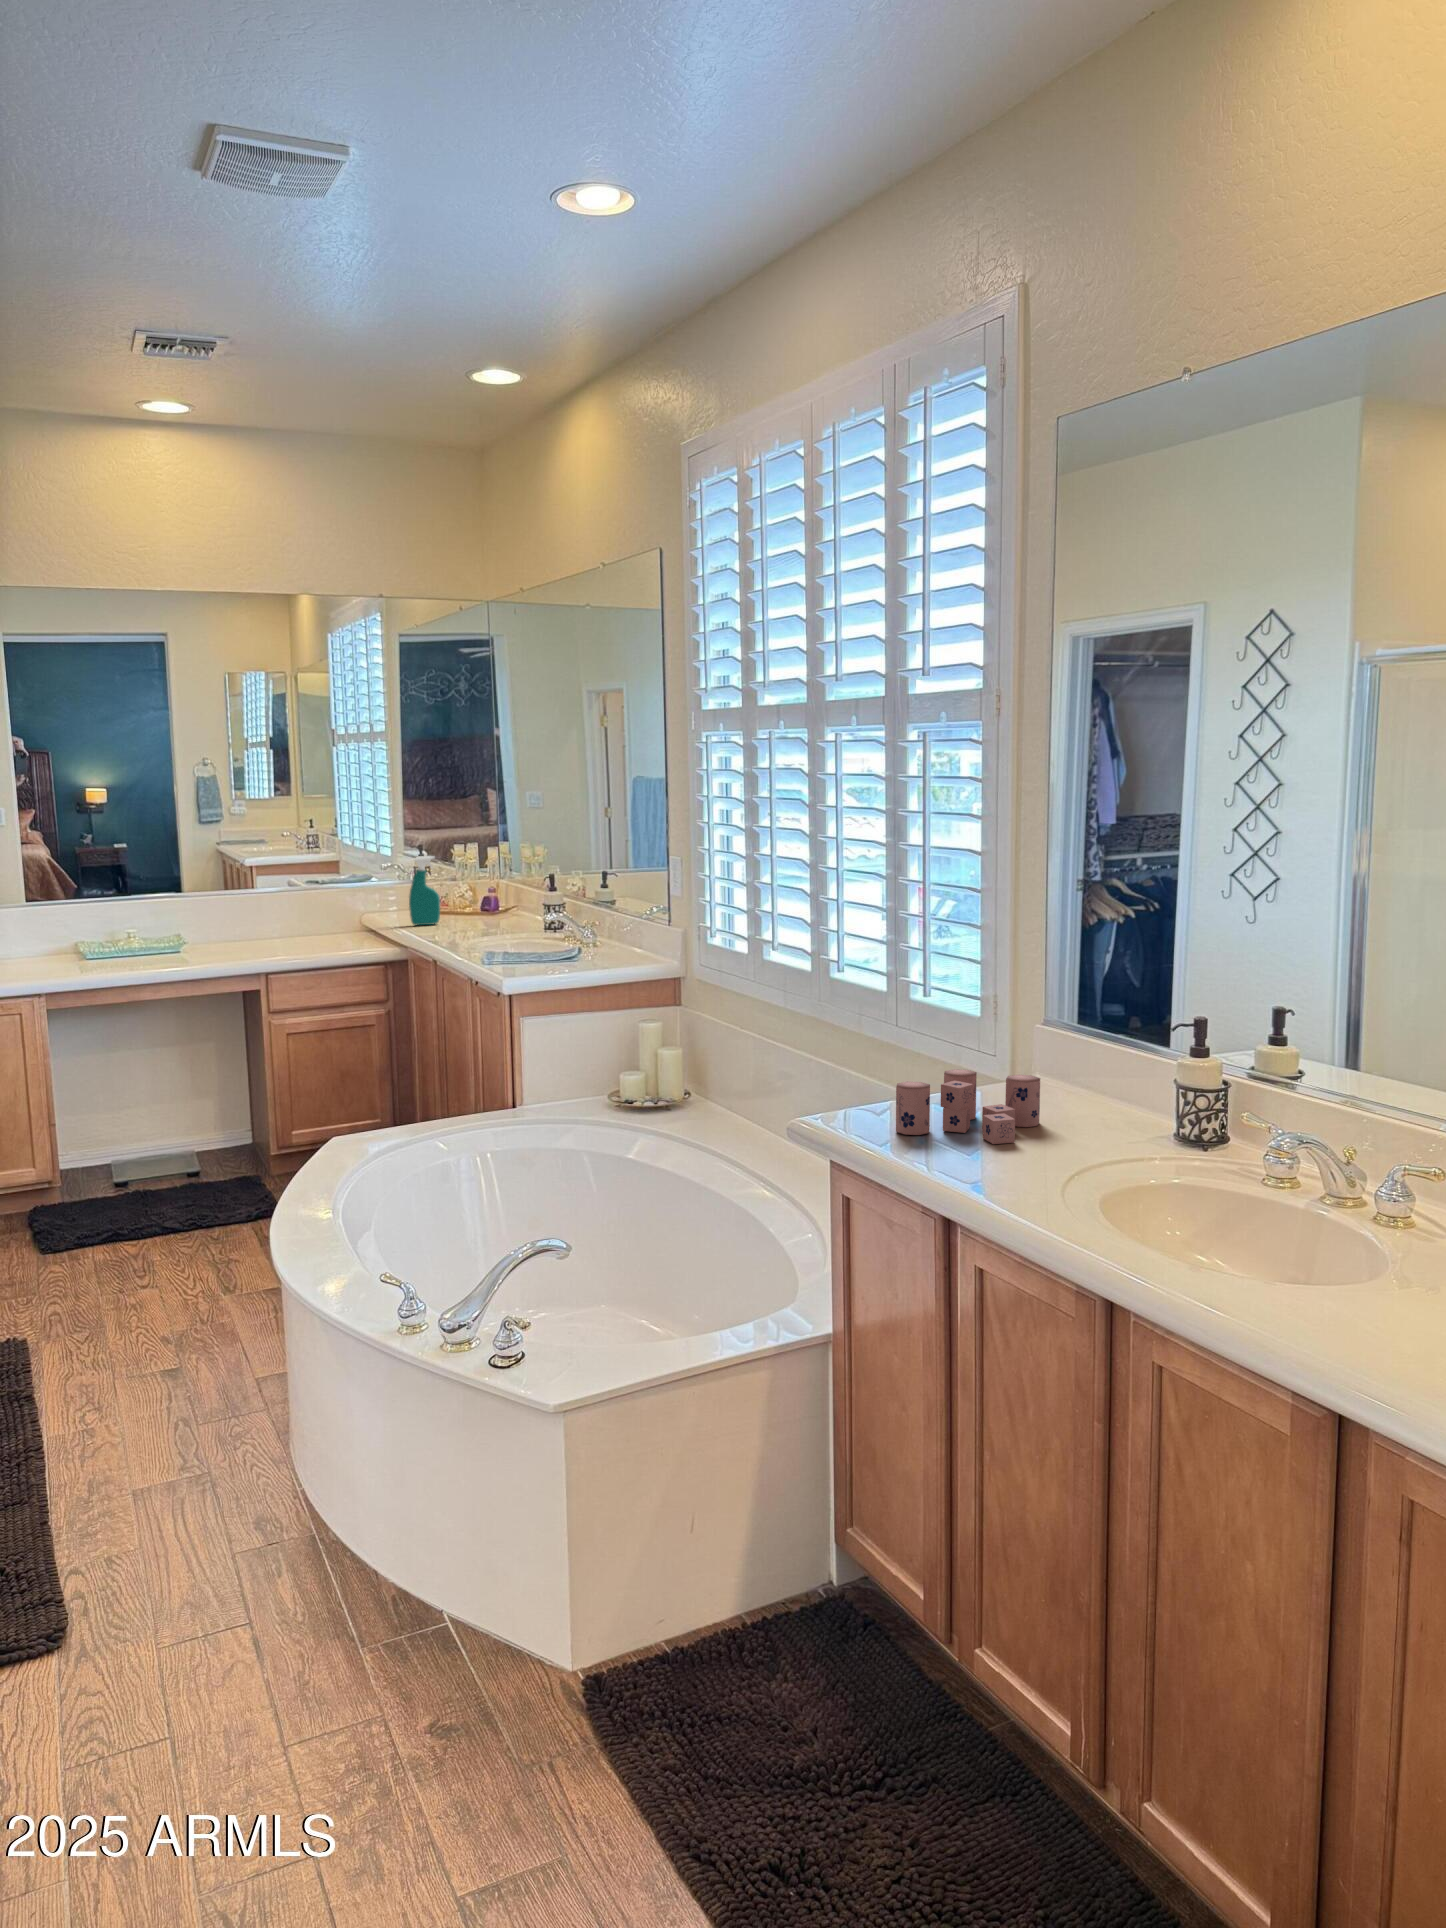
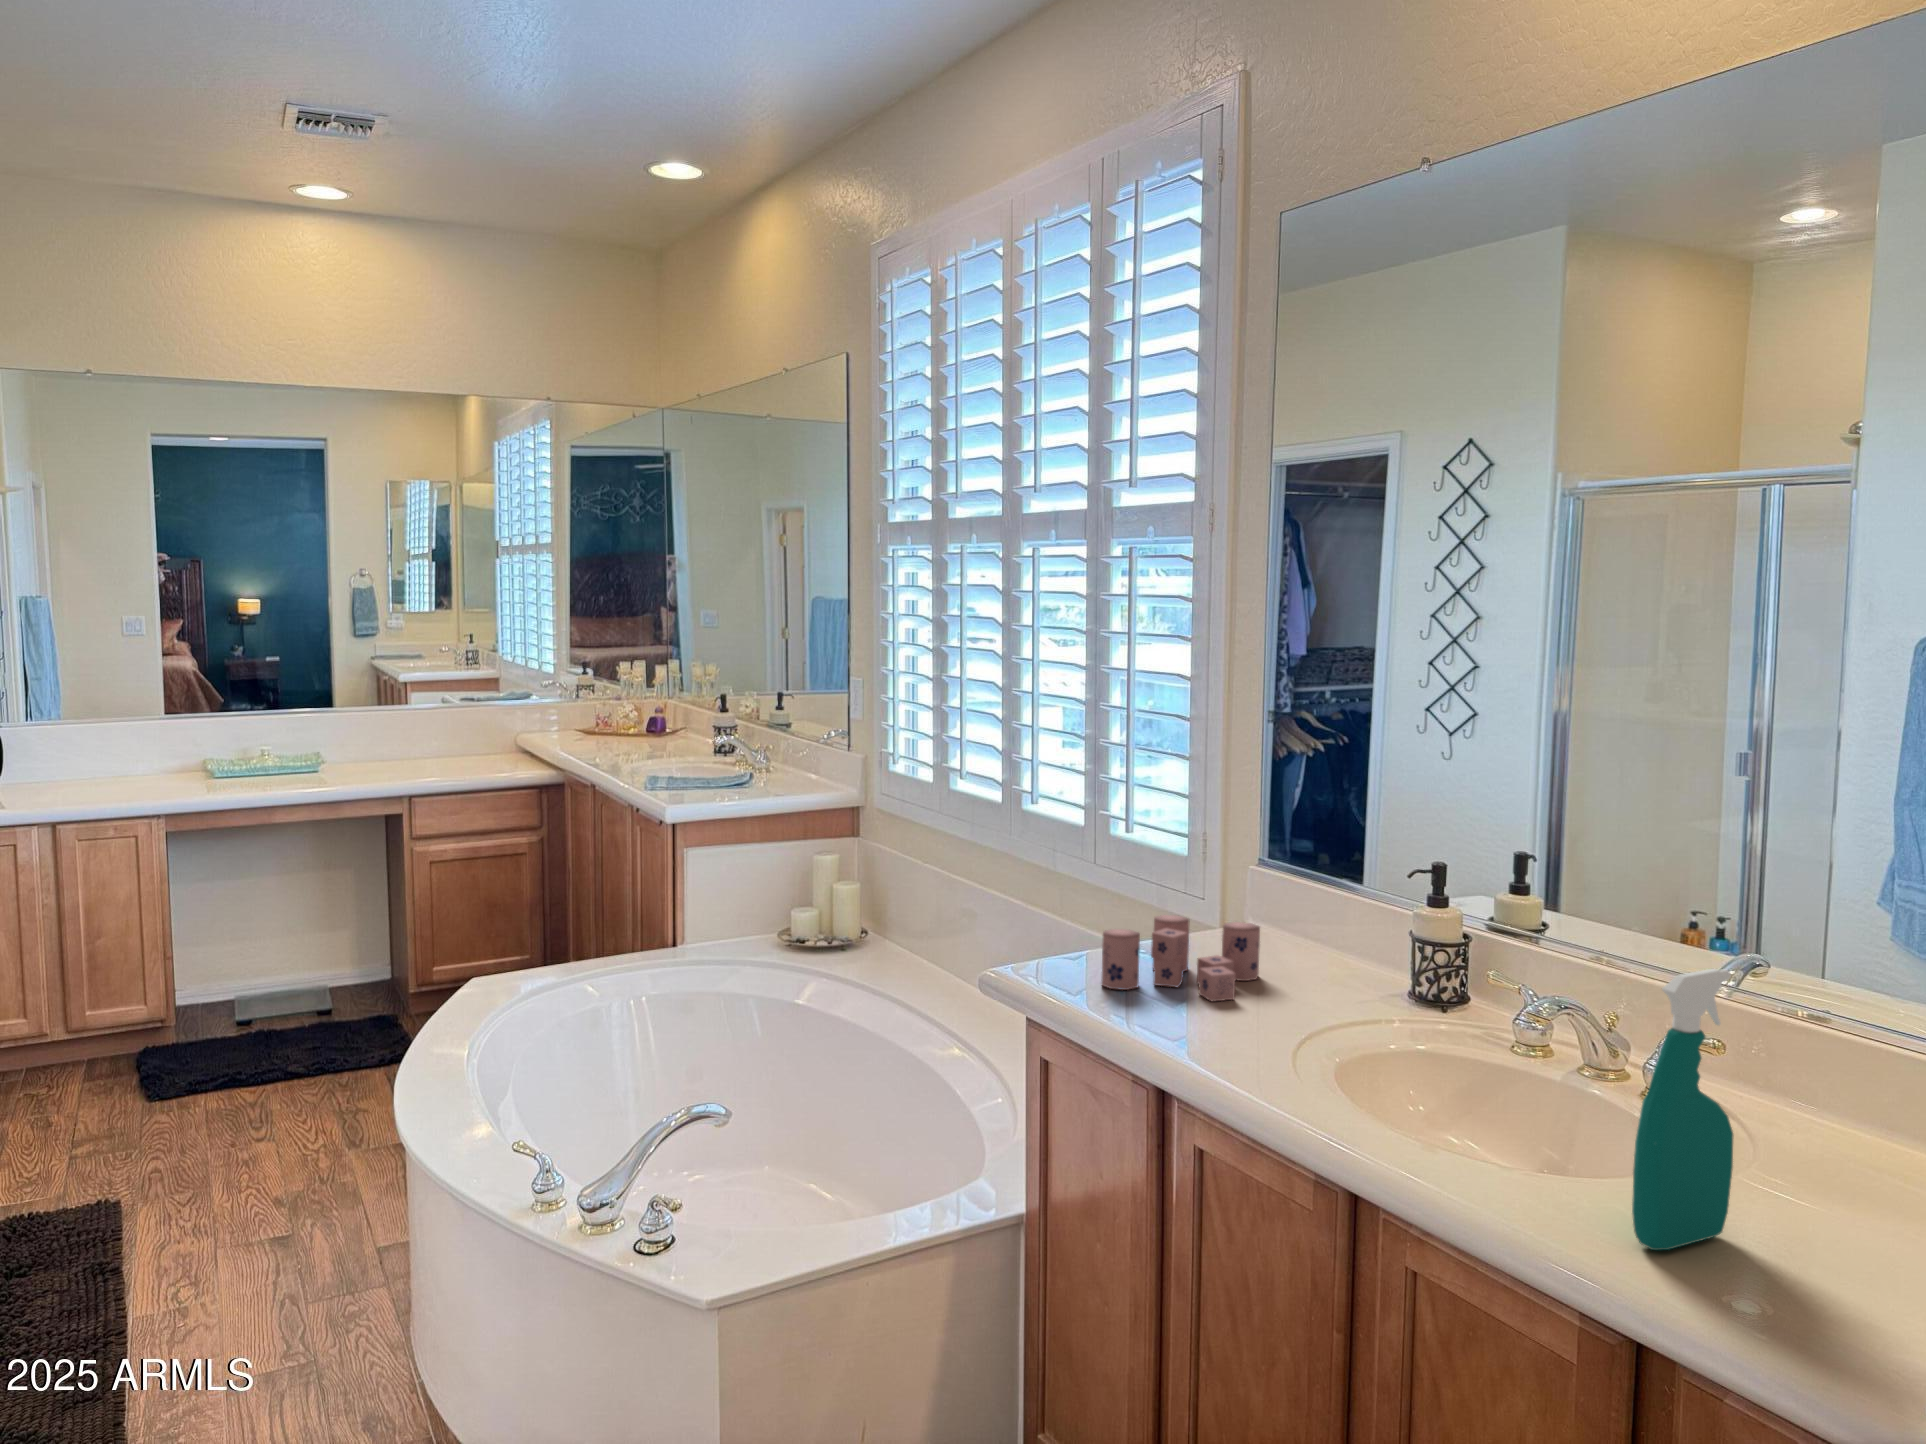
spray bottle: present [409,856,440,925] -> present [1632,969,1733,1250]

